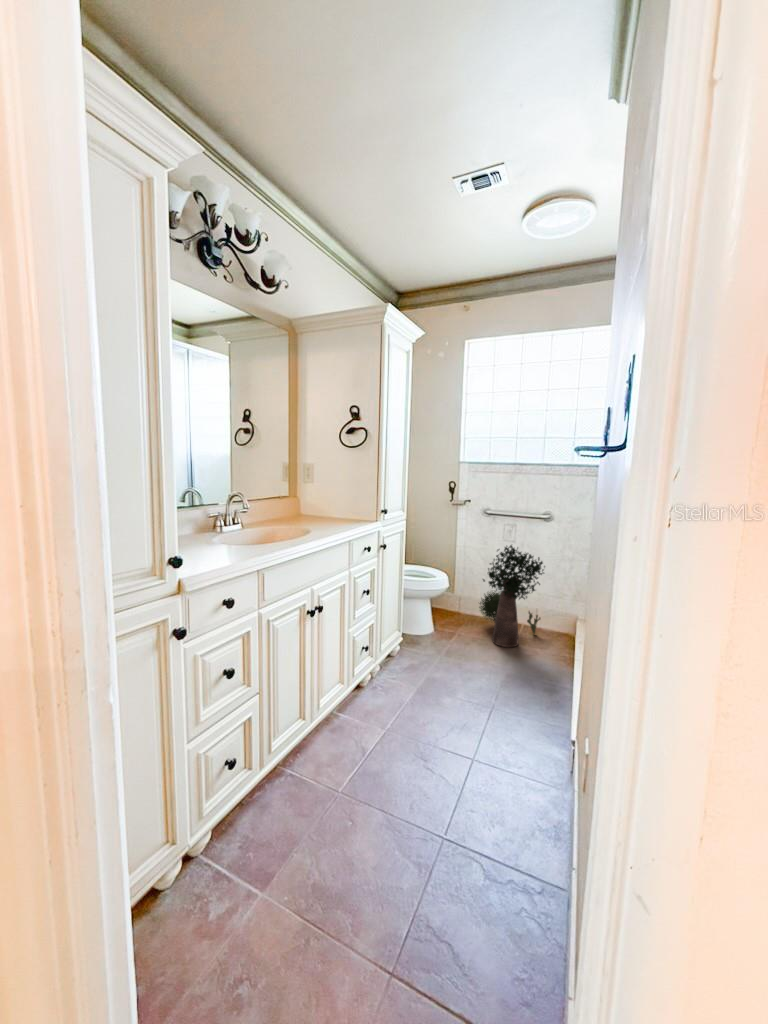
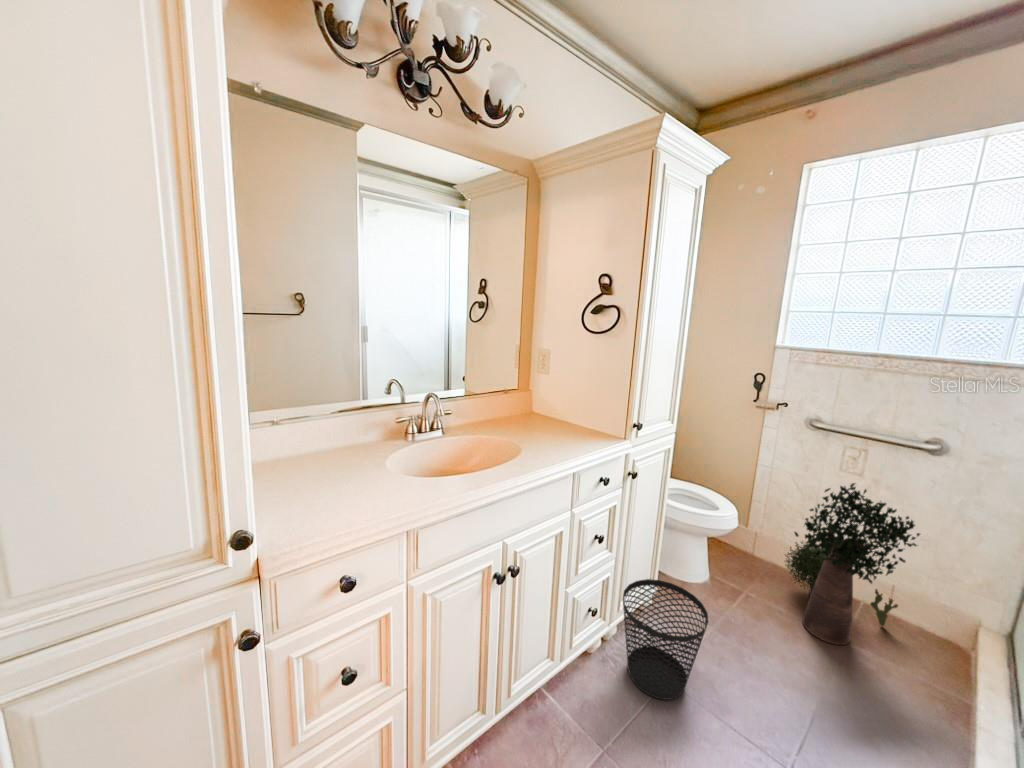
wastebasket: none [385,621,440,696] -> present [623,579,708,700]

